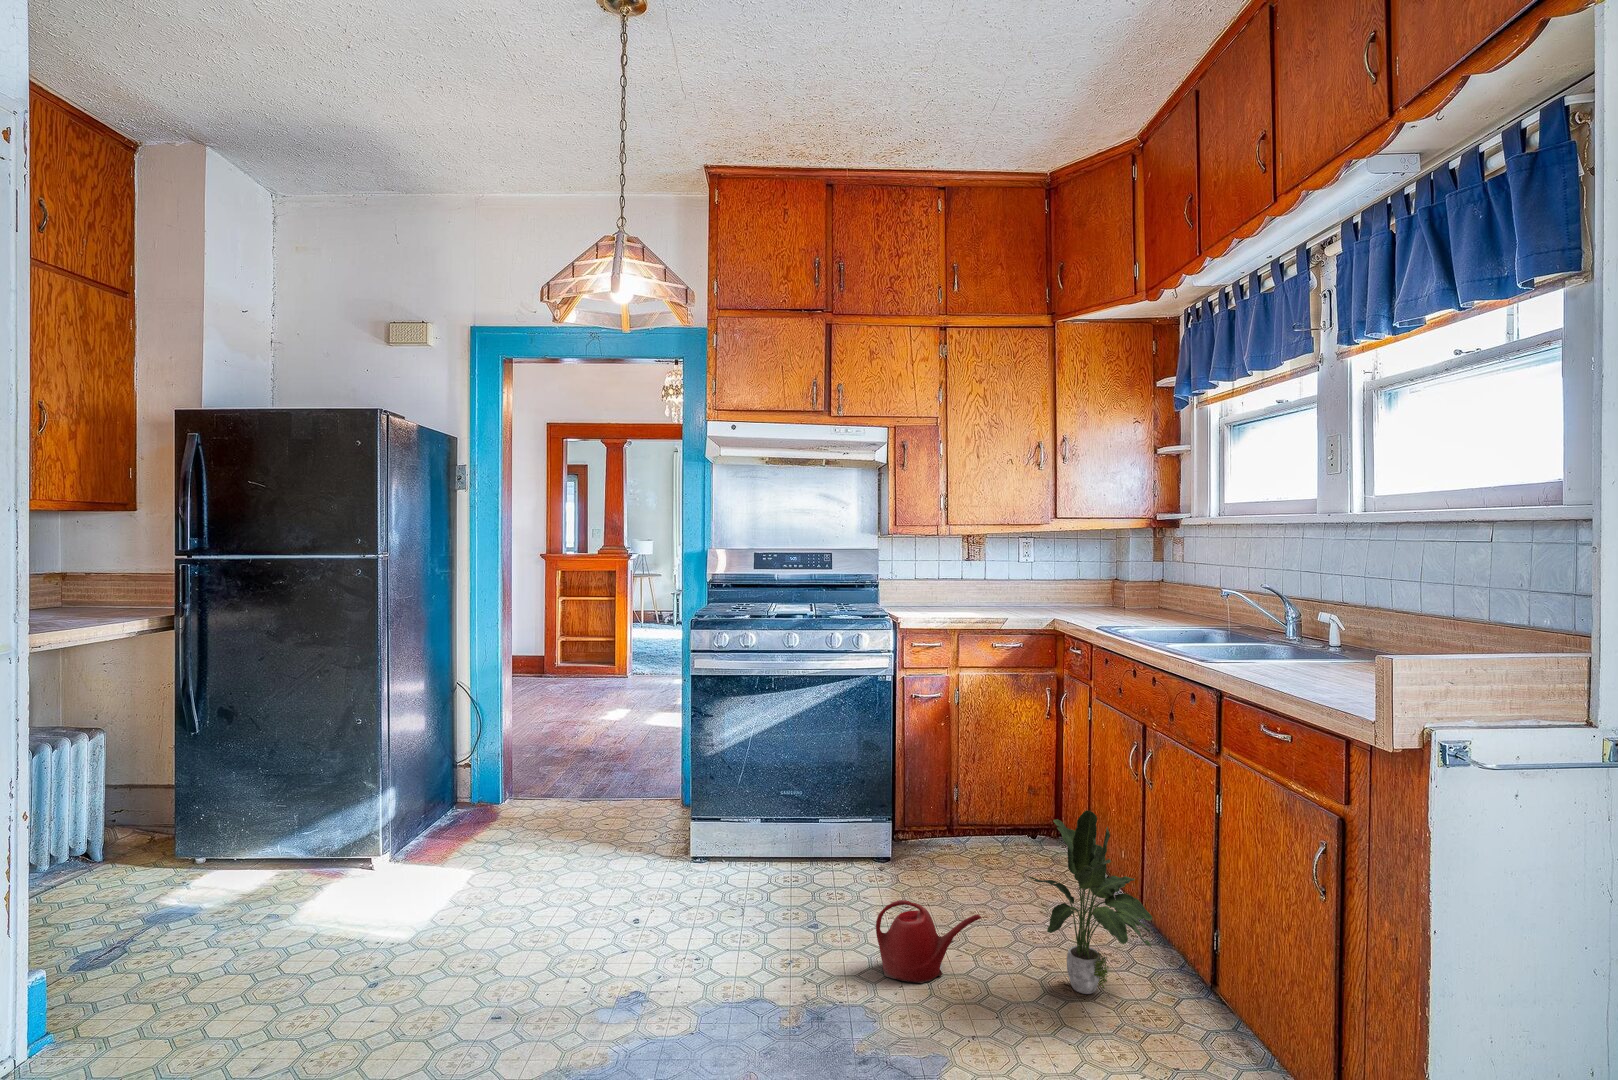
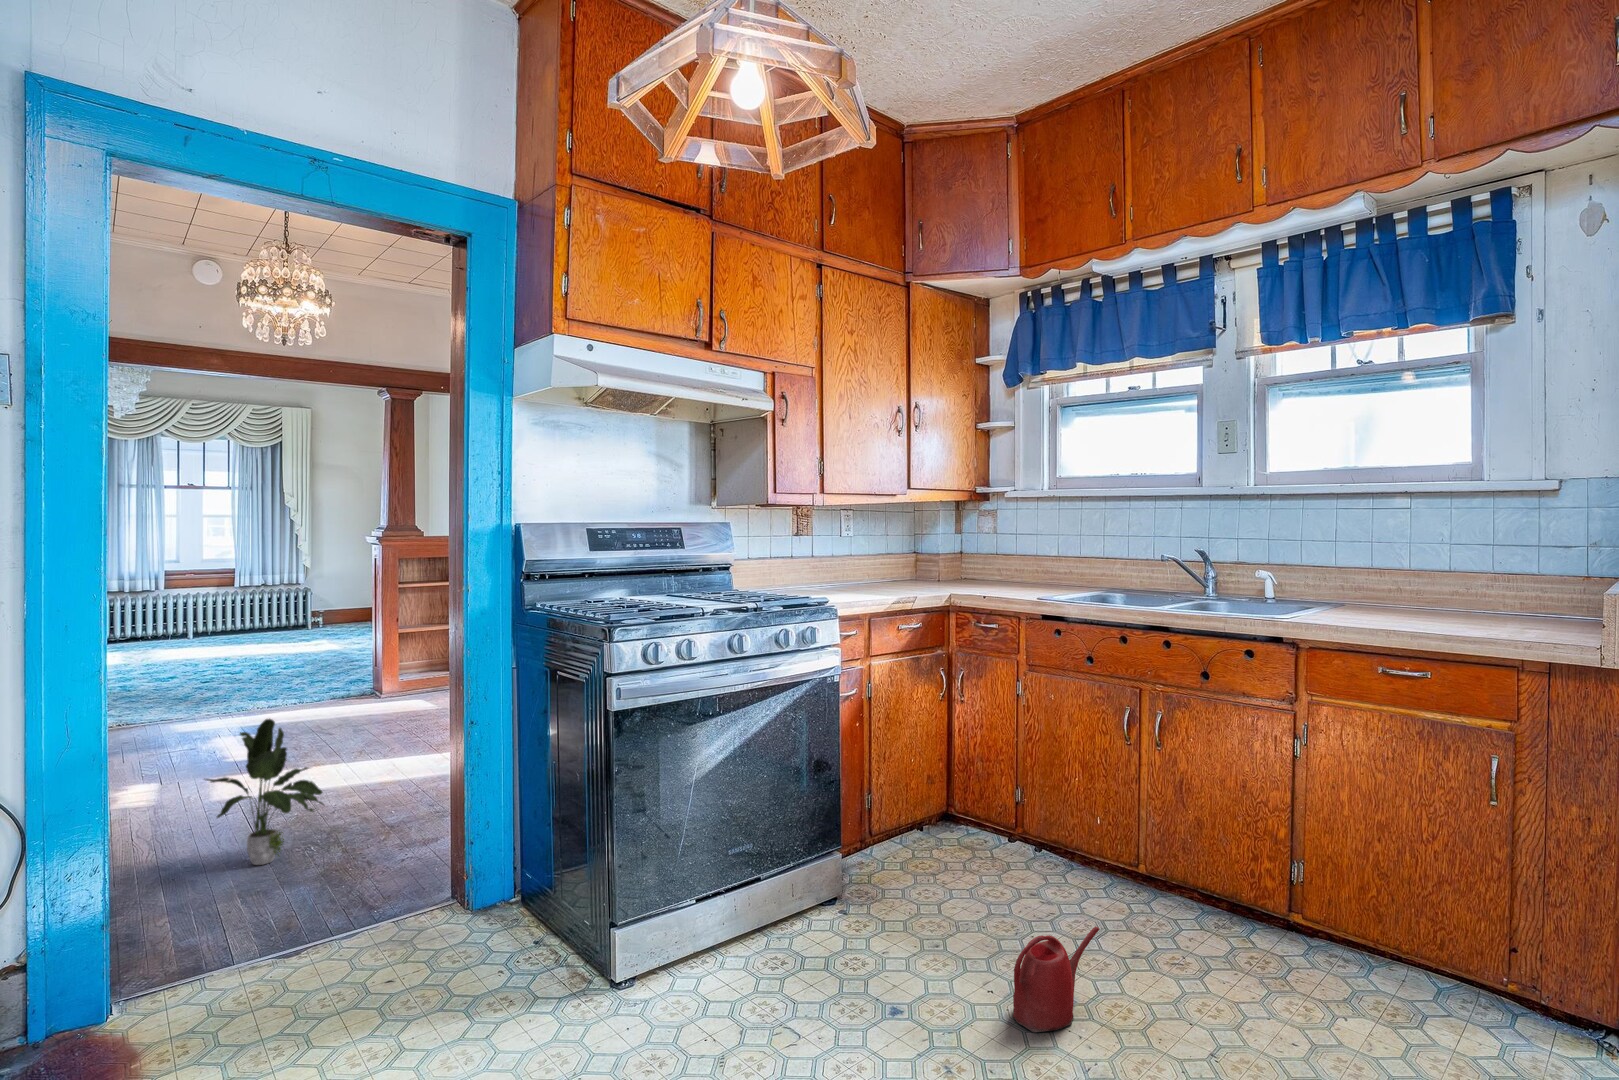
potted plant: present [1029,810,1152,994] -> present [205,719,324,865]

